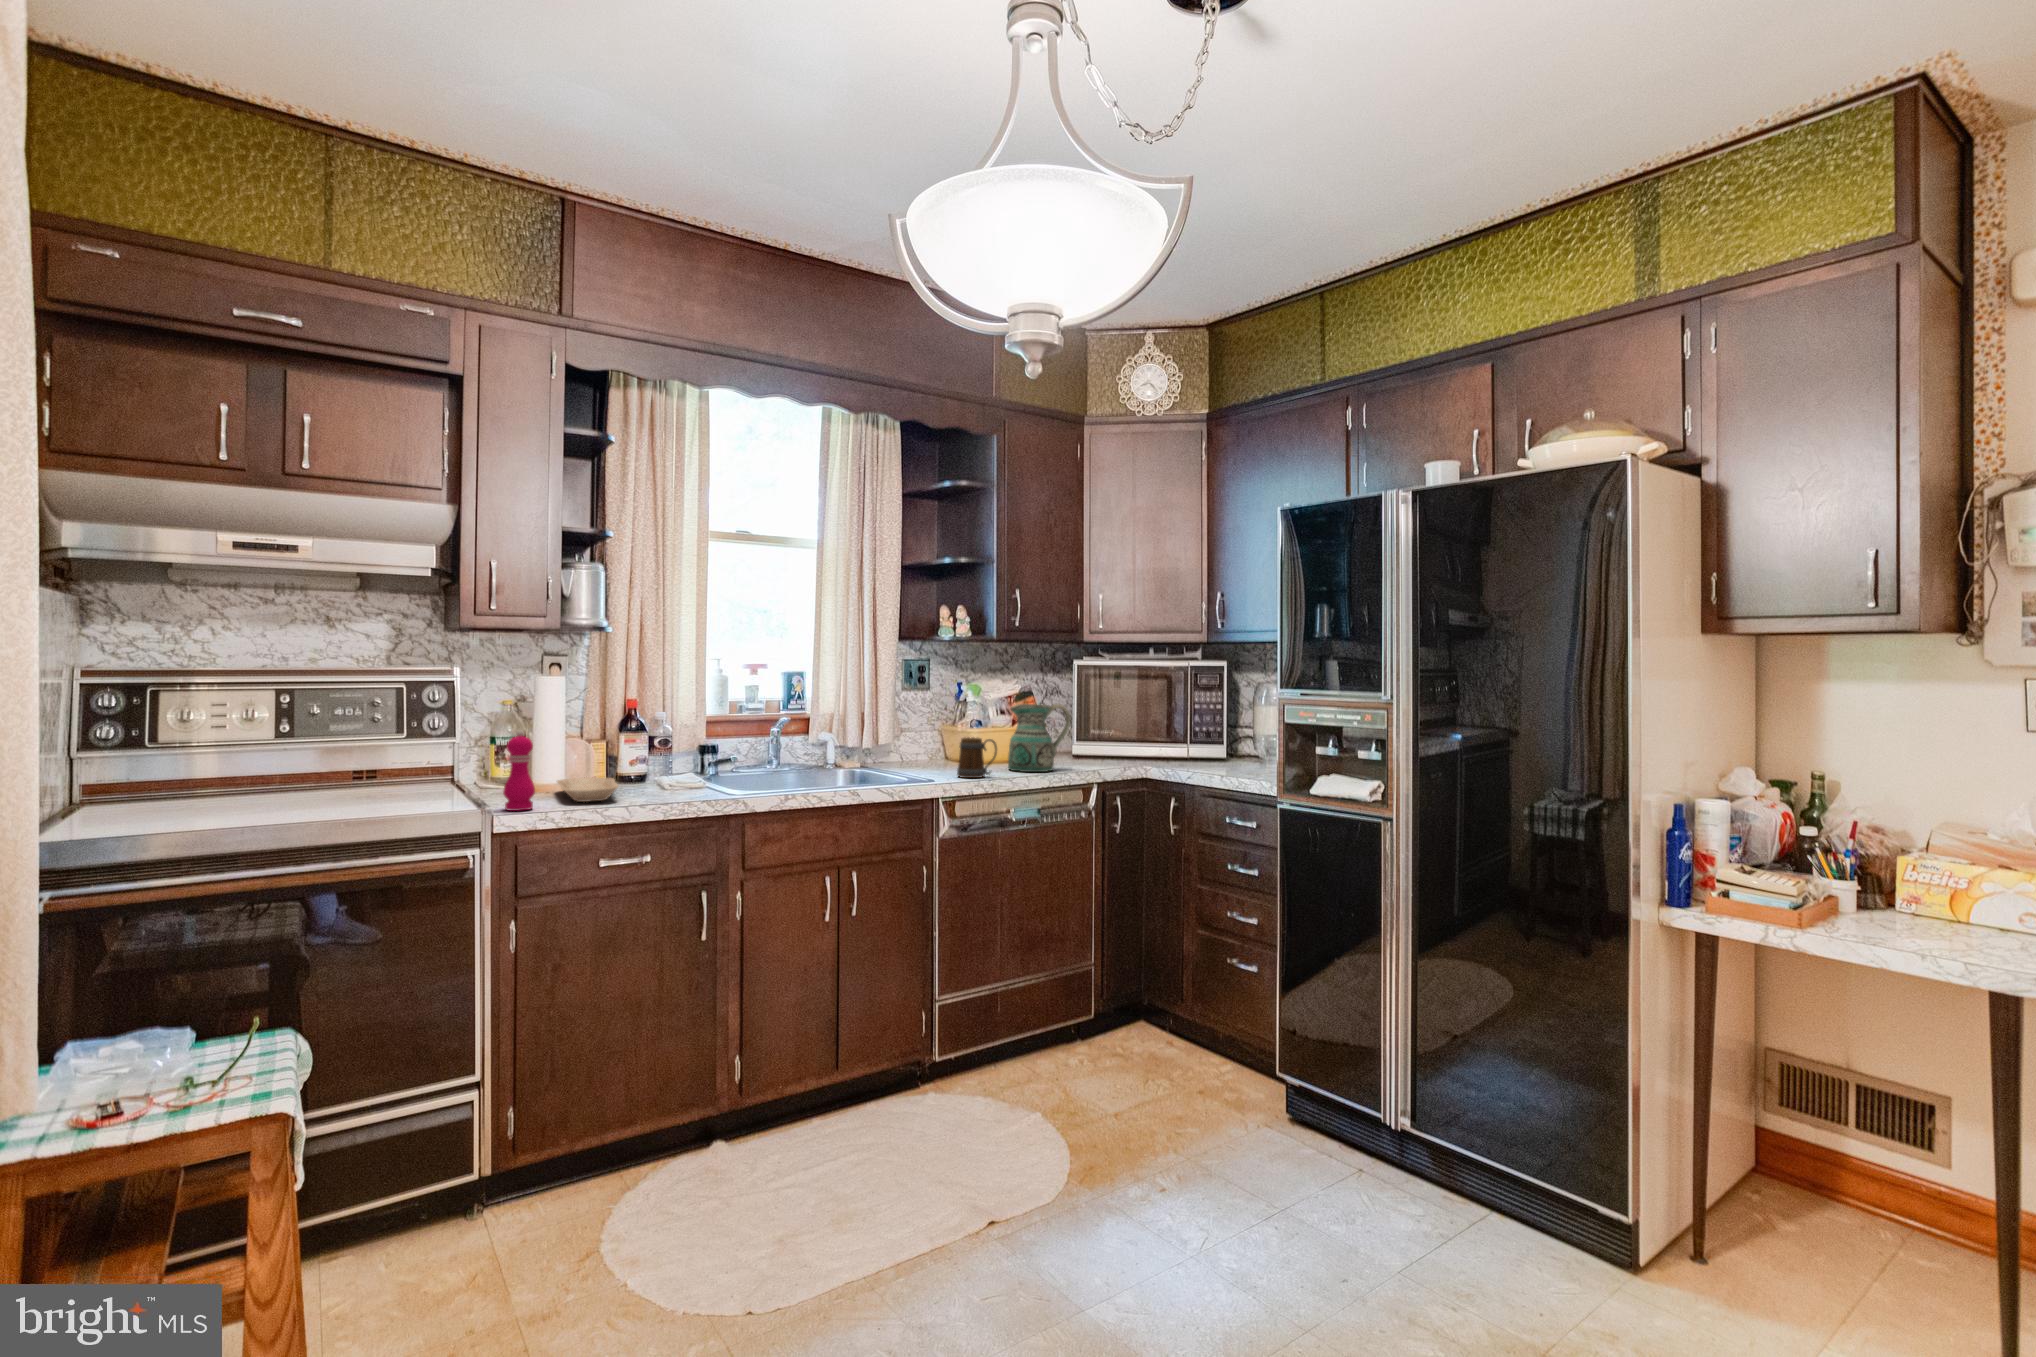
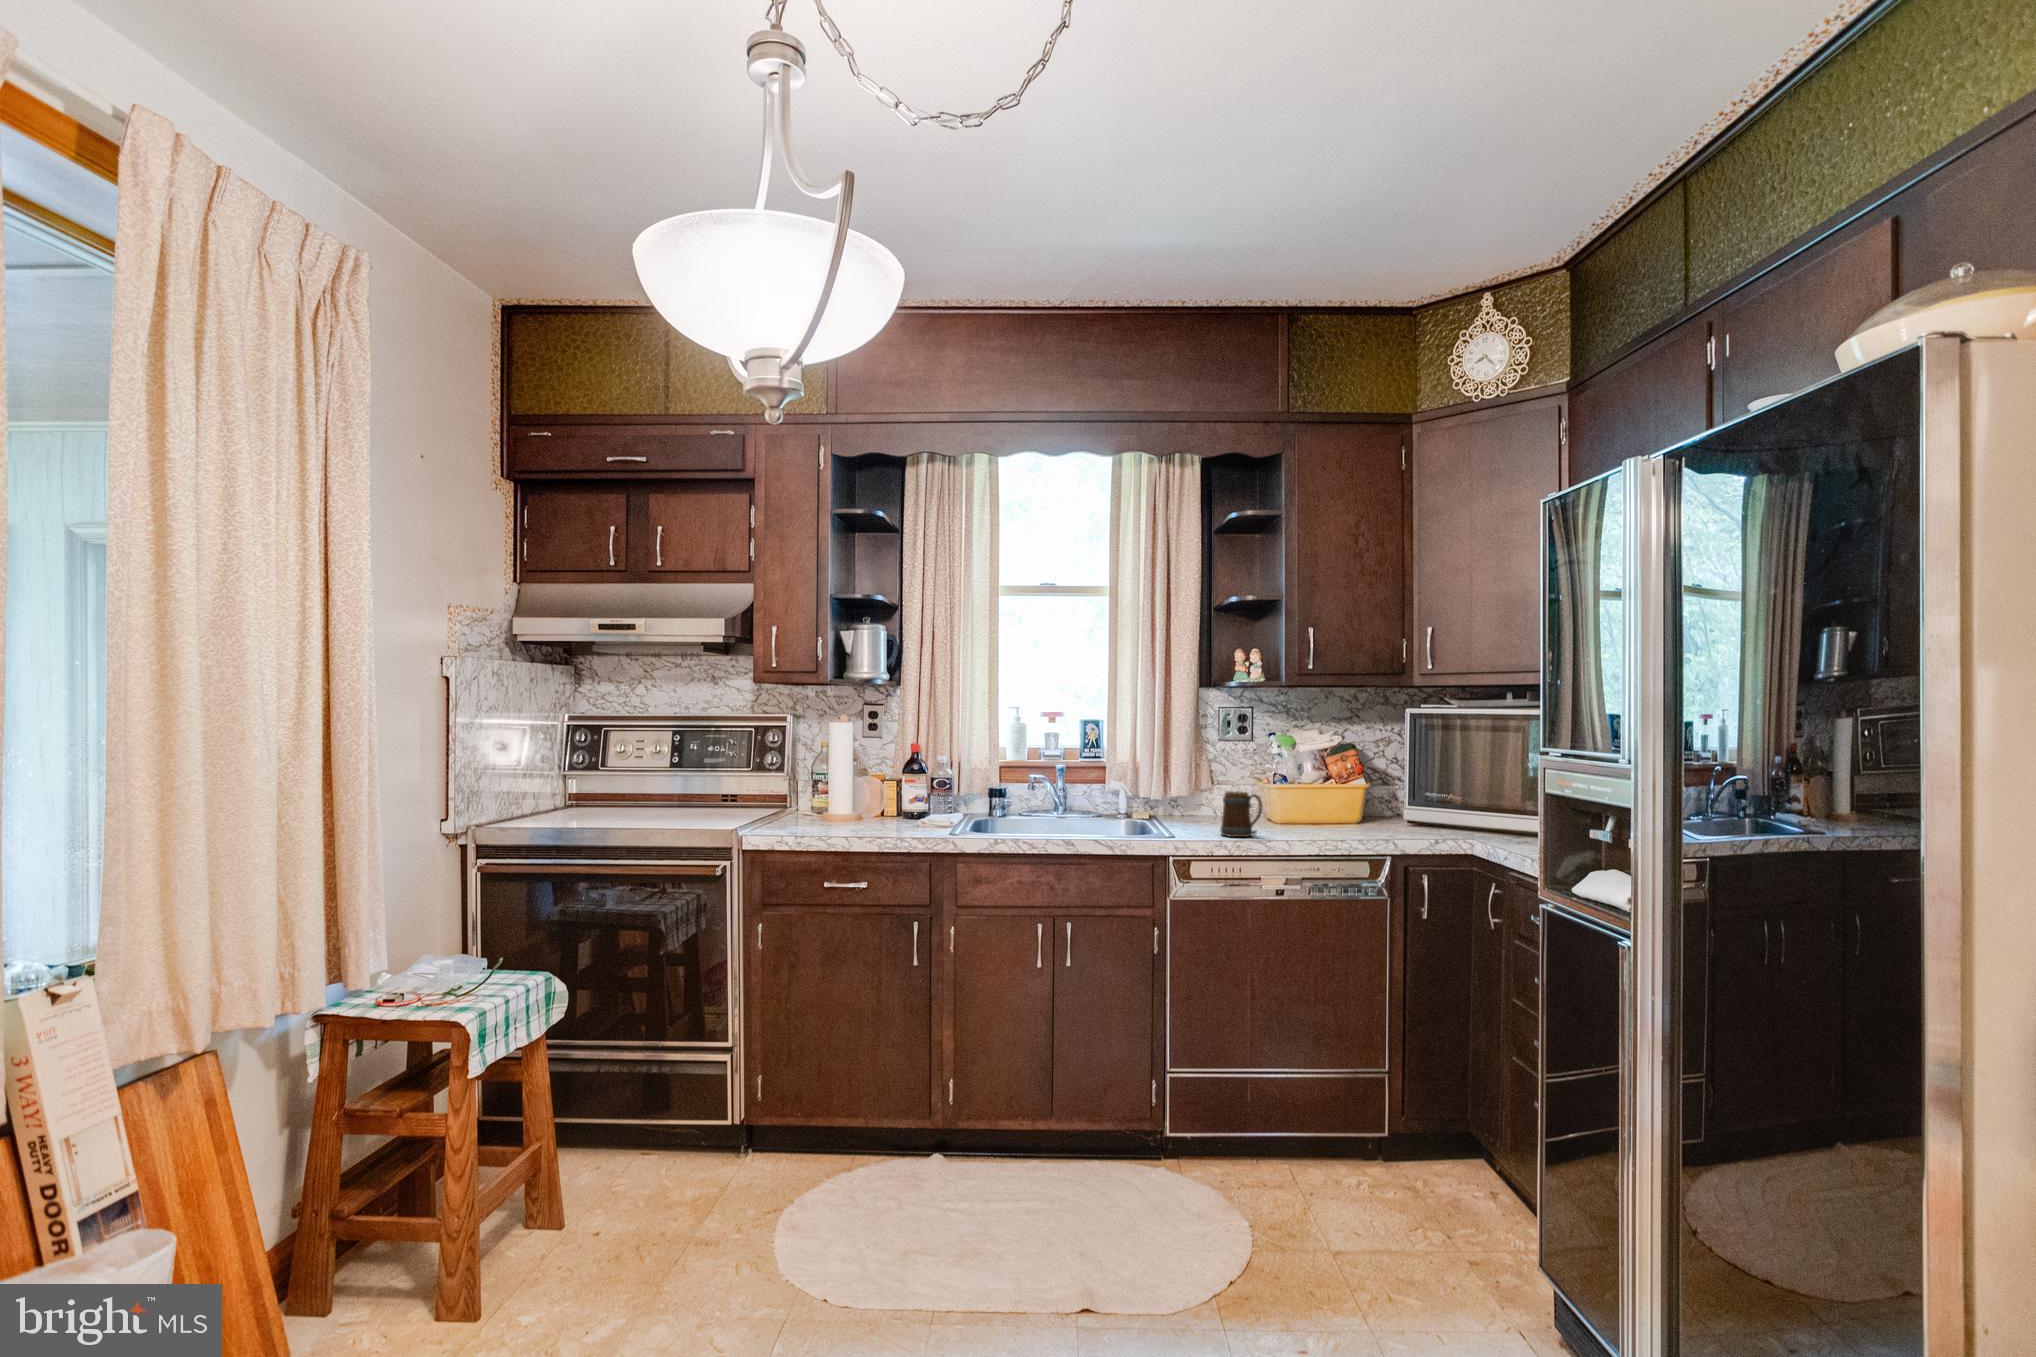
ceramic pitcher: present [1008,704,1070,772] -> none [1306,756,1383,837]
pepper mill: present [503,730,535,811] -> none [755,766,779,833]
tray: present [557,777,618,802] -> none [808,810,876,830]

